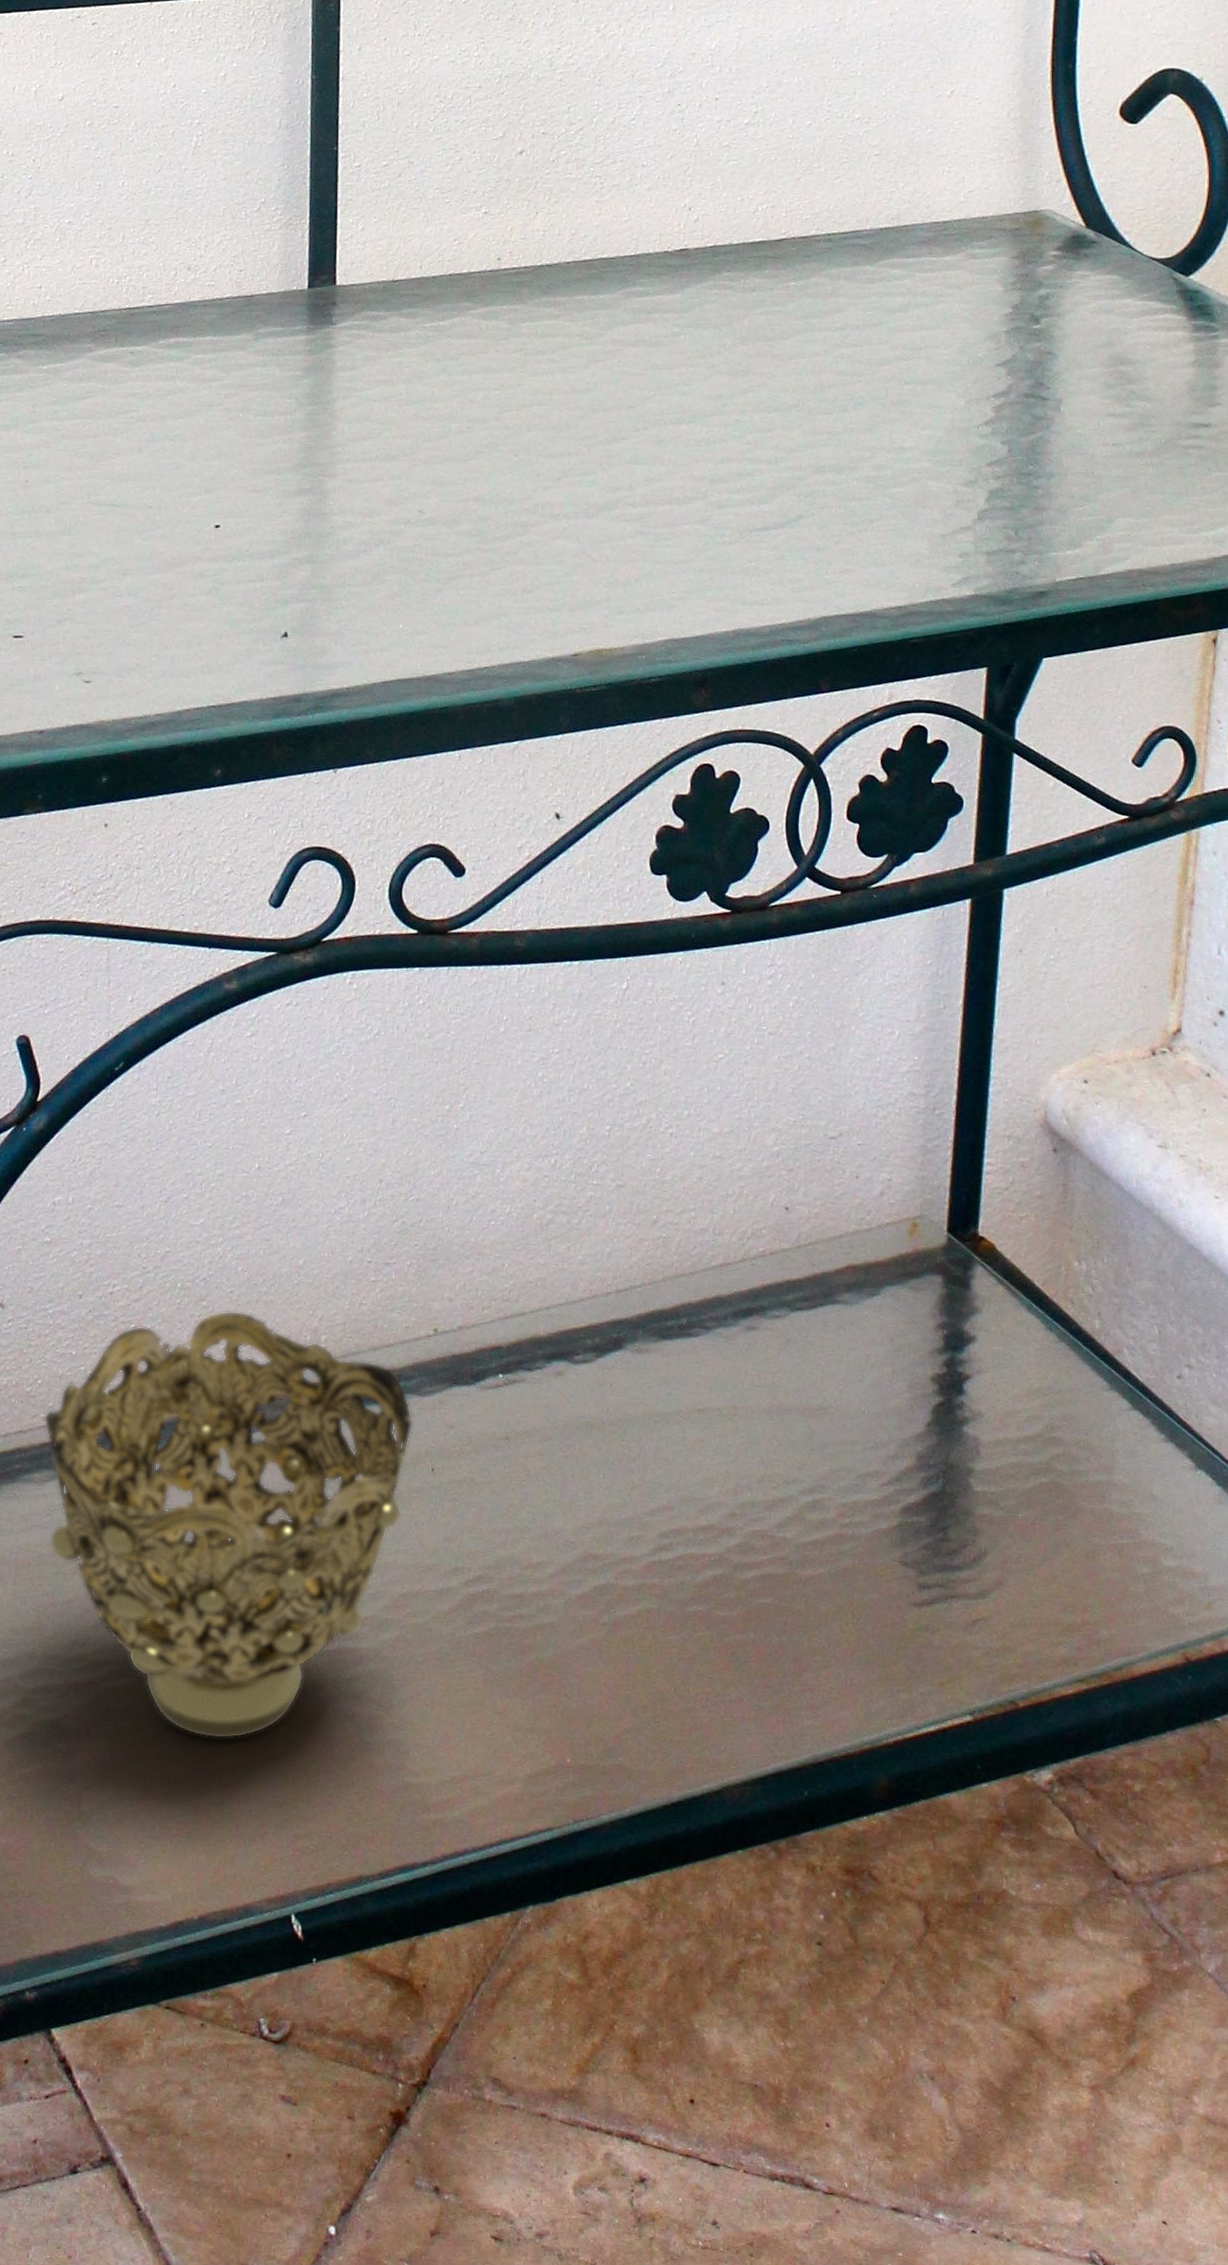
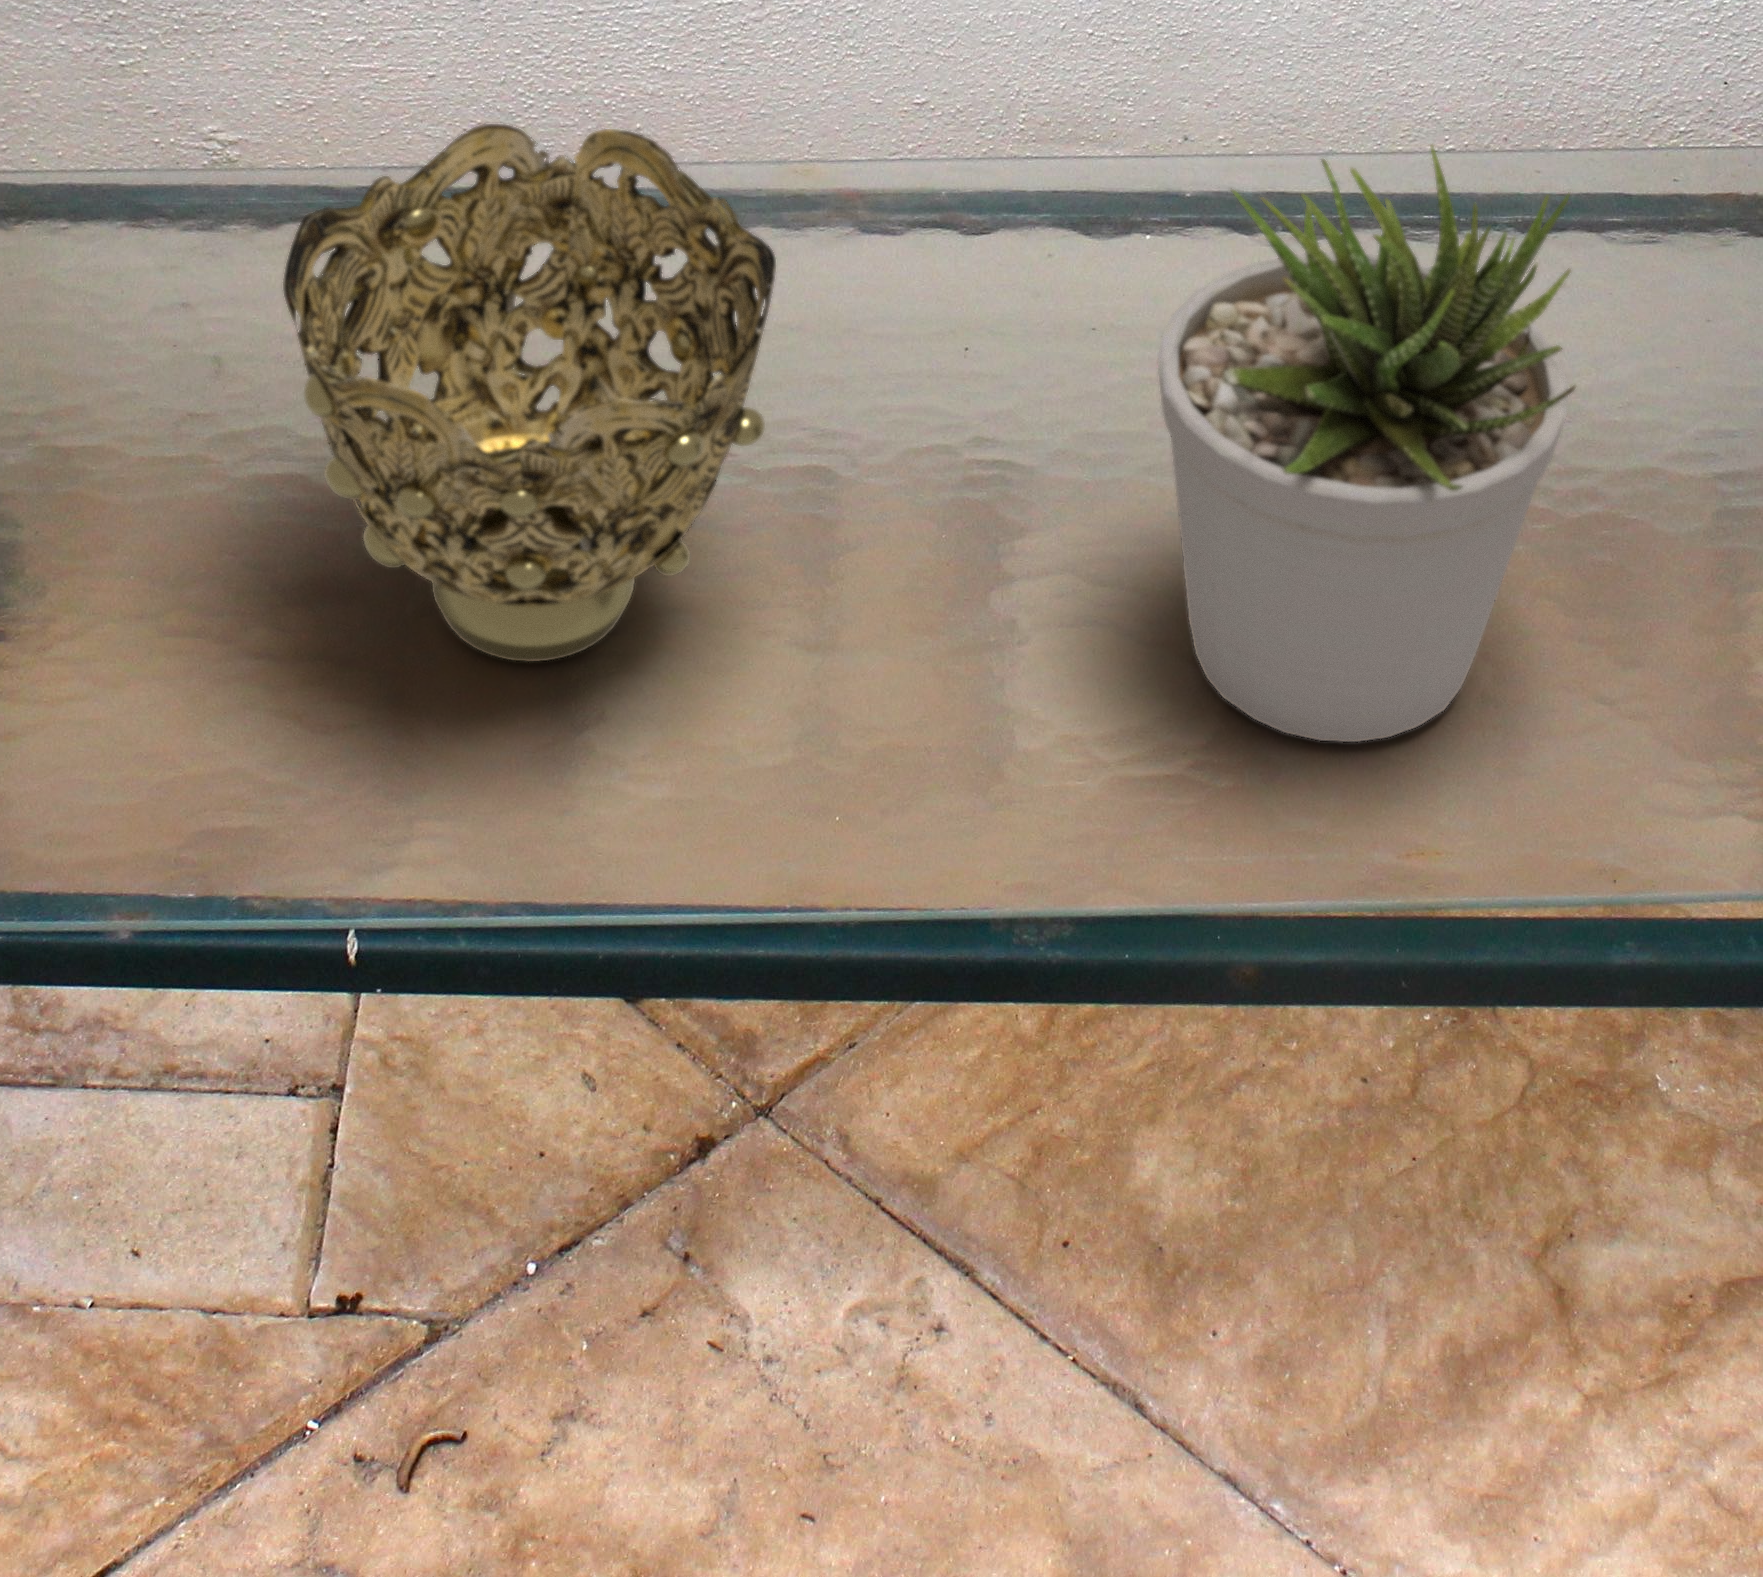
potted plant: none [646,1182,956,1645] -> present [1158,146,1576,742]

